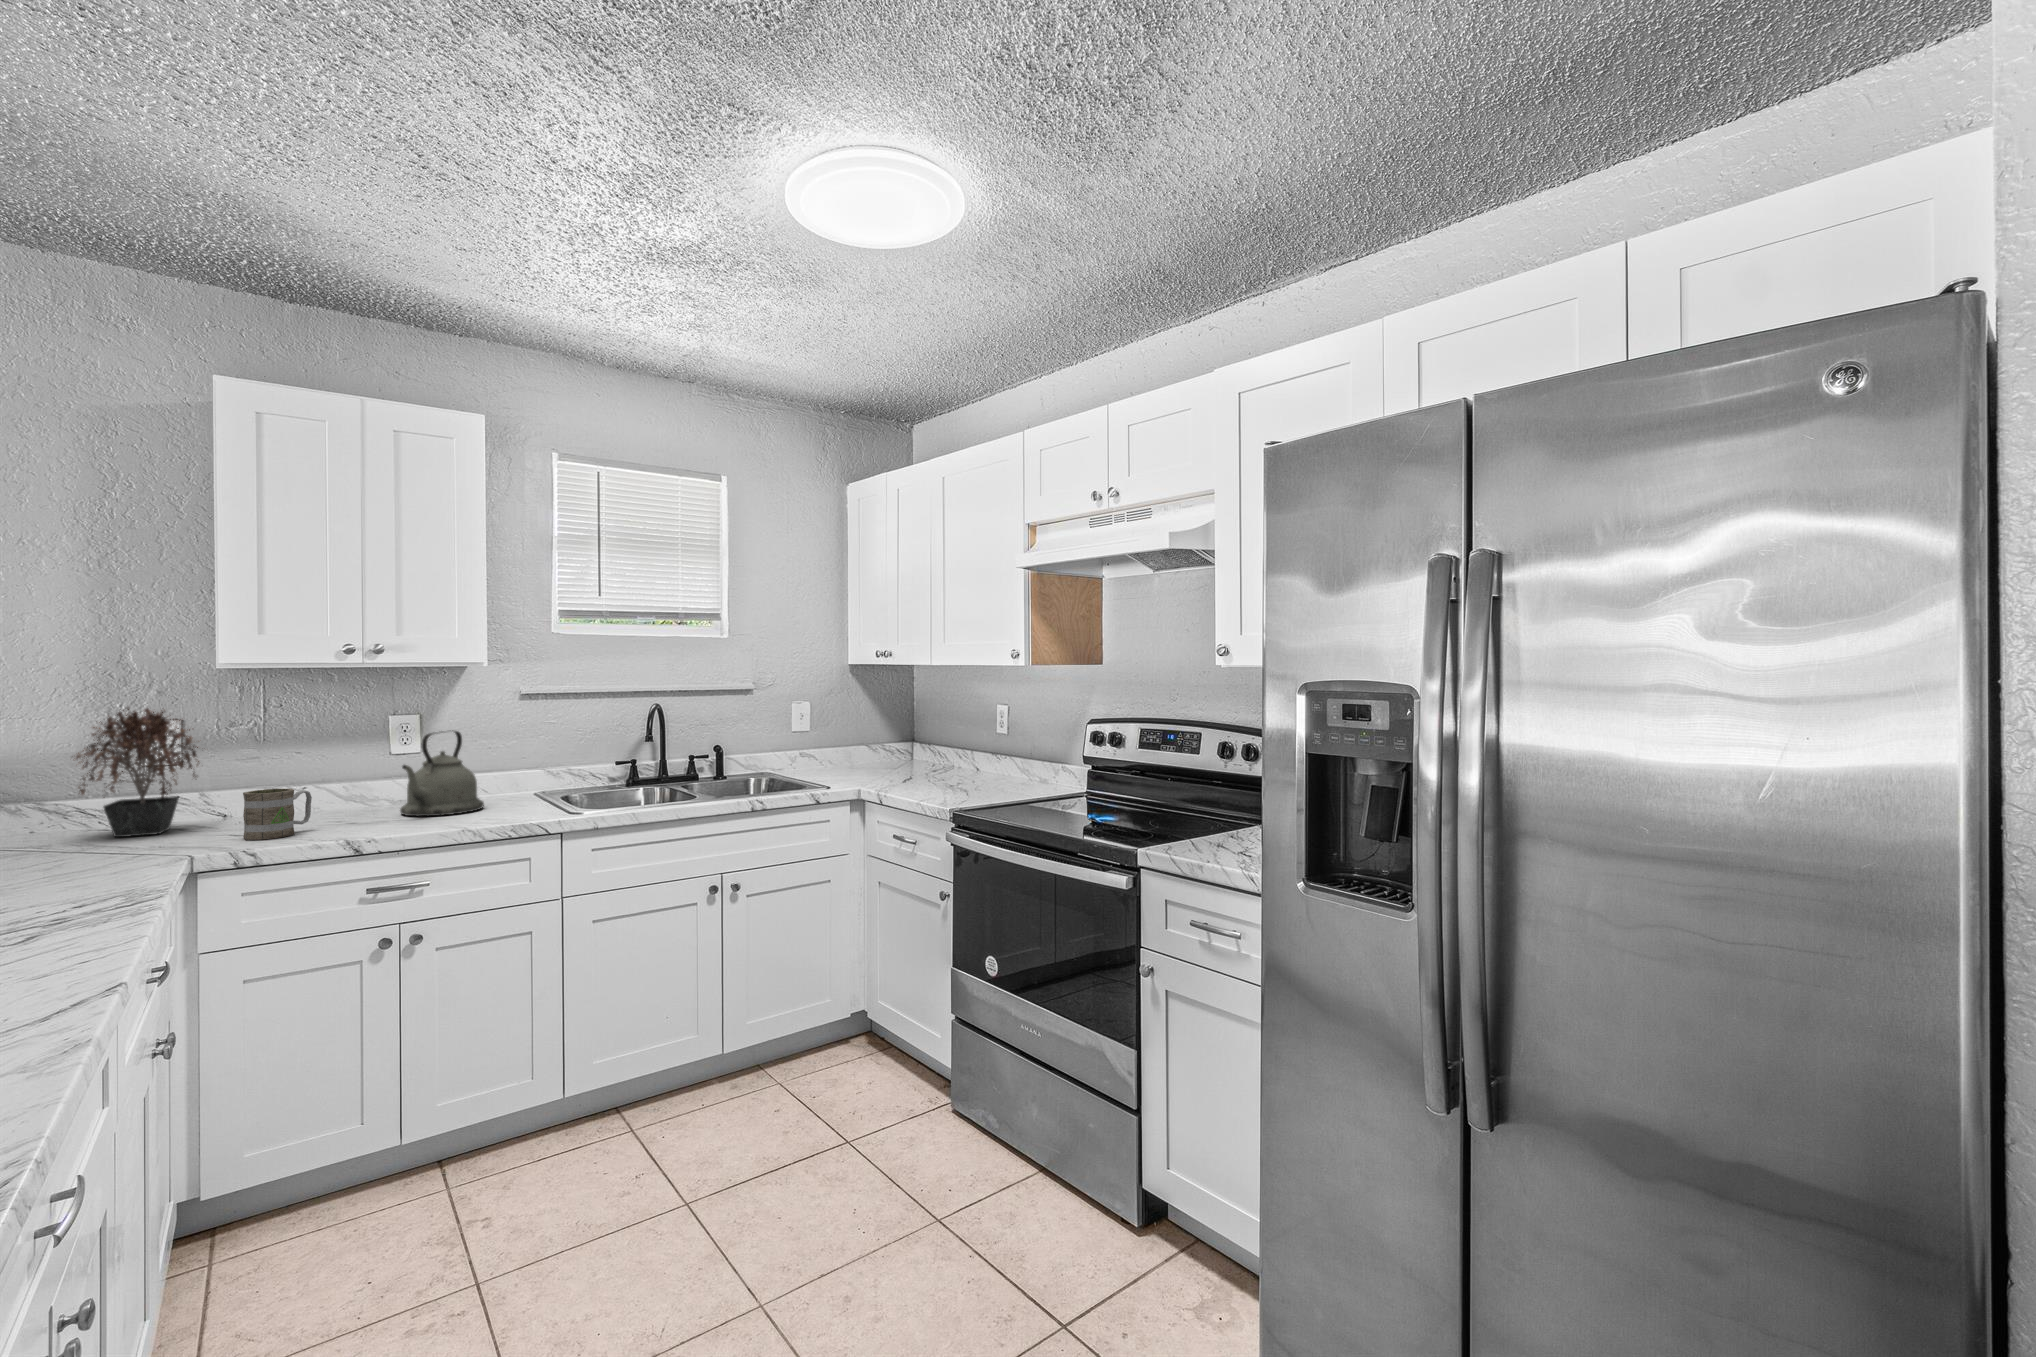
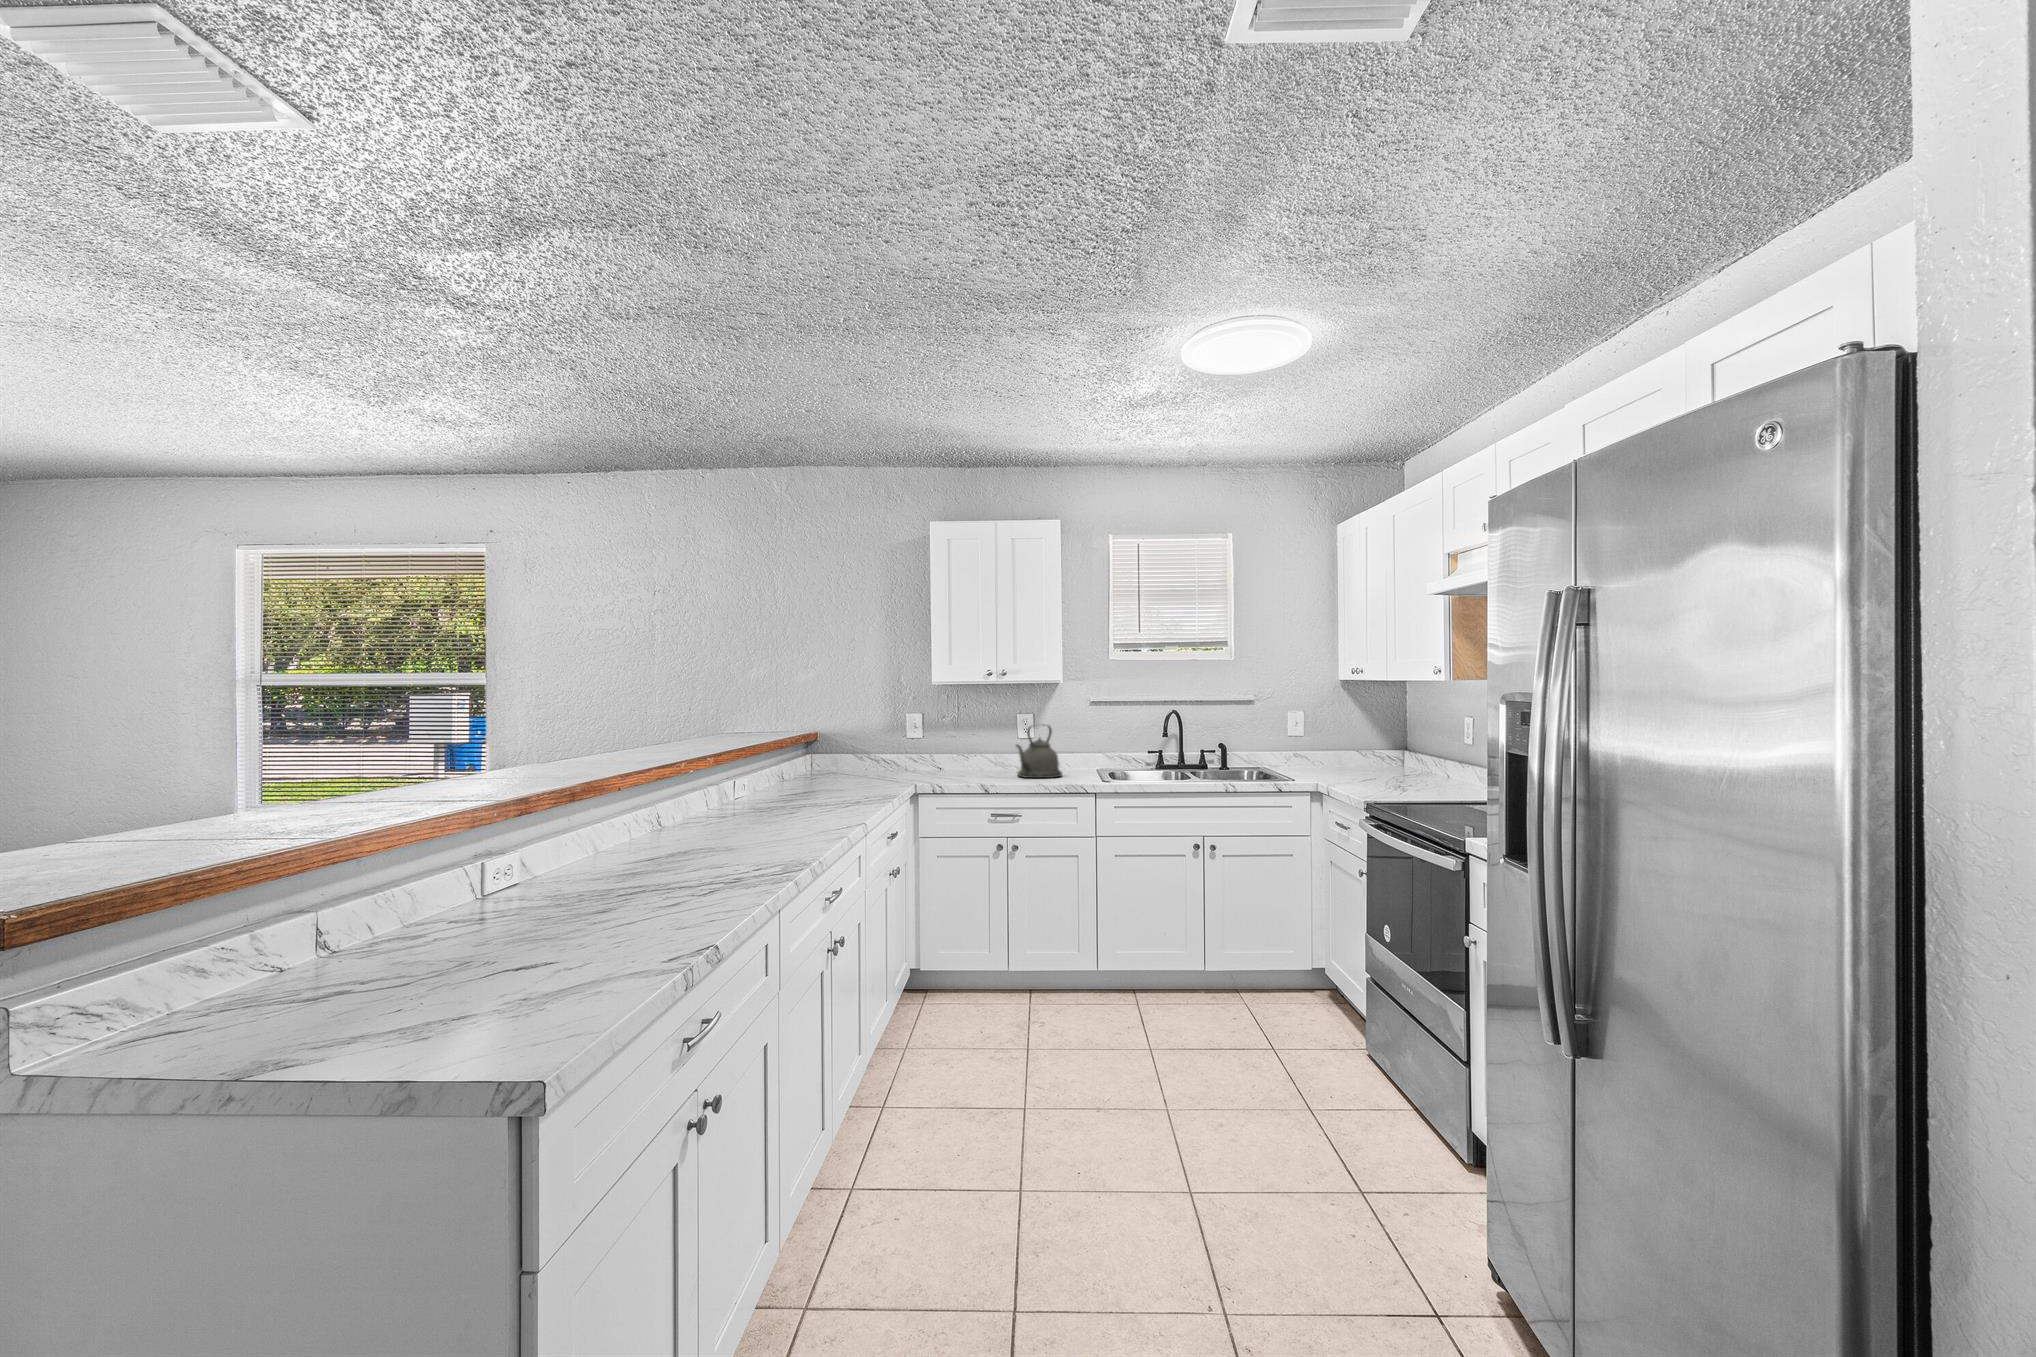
potted plant: present [76,709,199,837] -> none [876,705,931,776]
mug: present [243,789,312,840] -> none [941,754,972,782]

